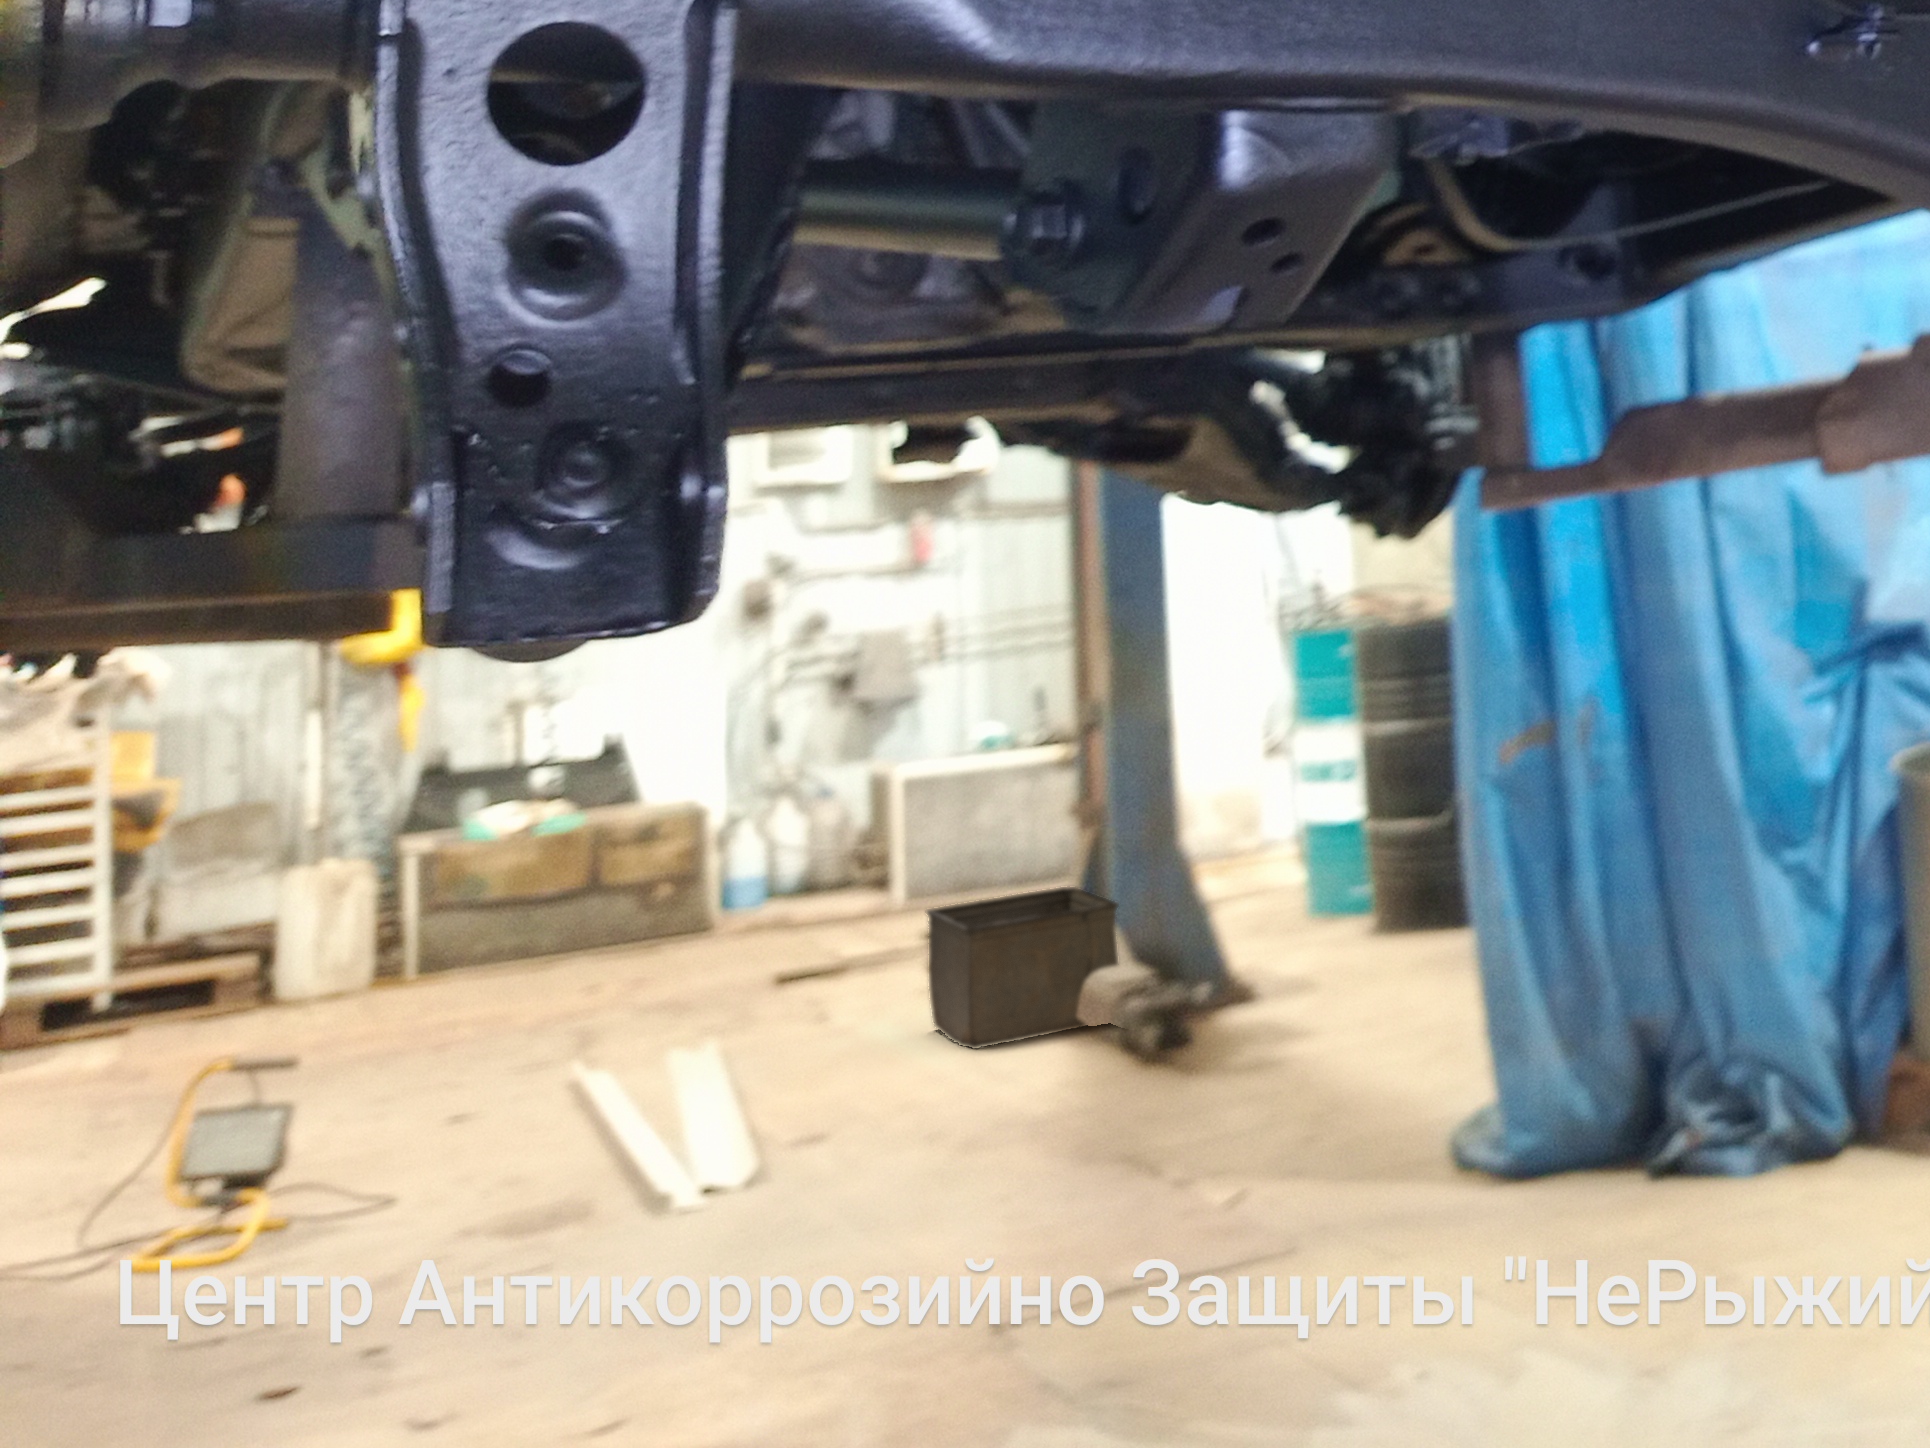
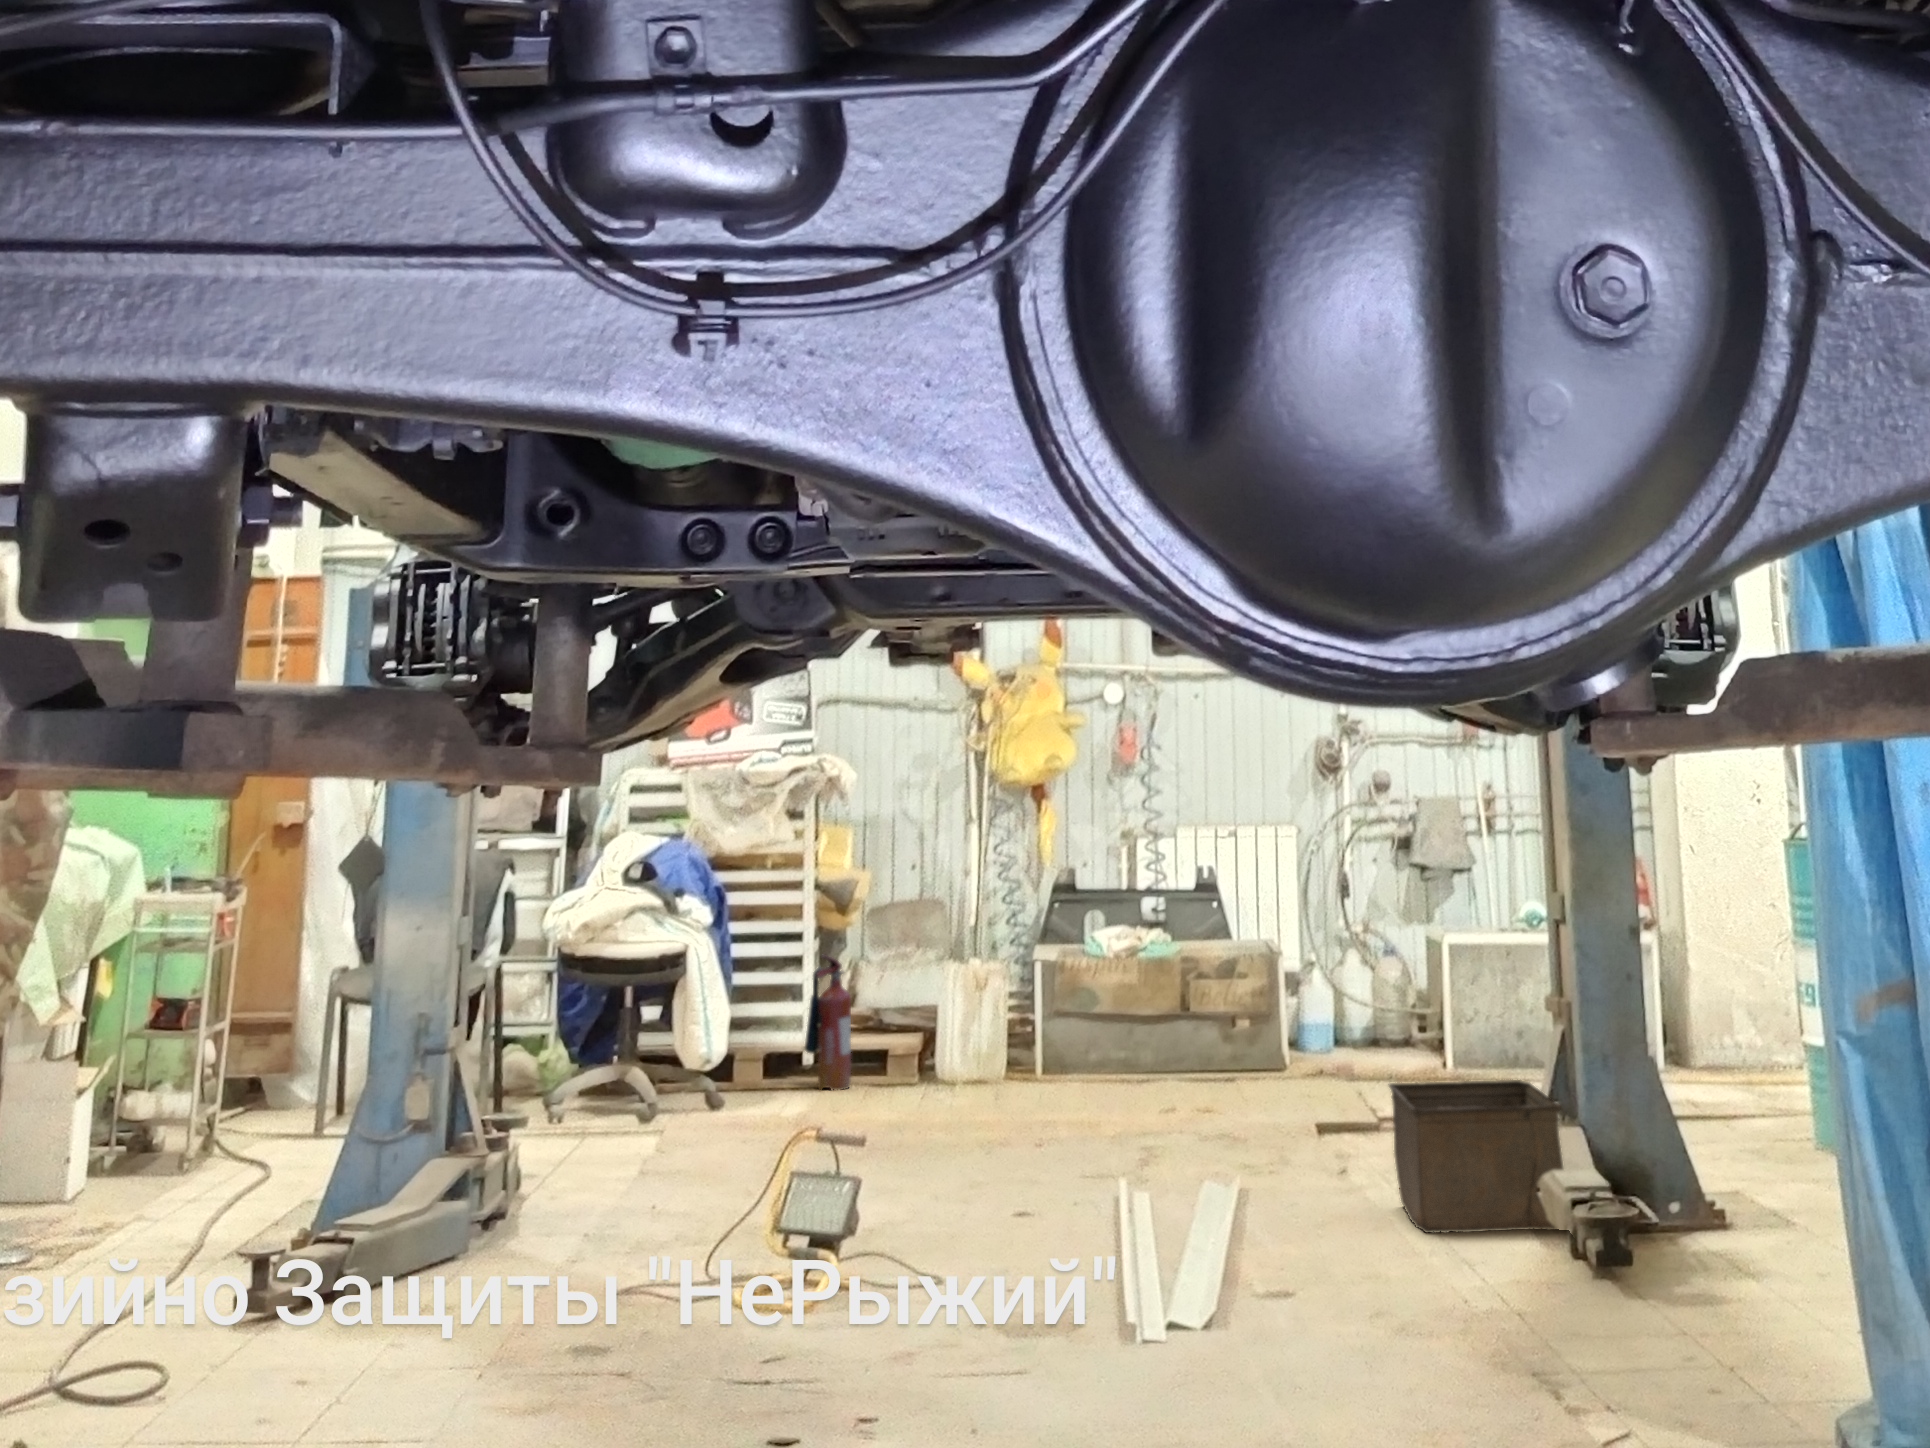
fire extinguisher: none [93,878,166,1036] -> present [805,955,851,1091]

